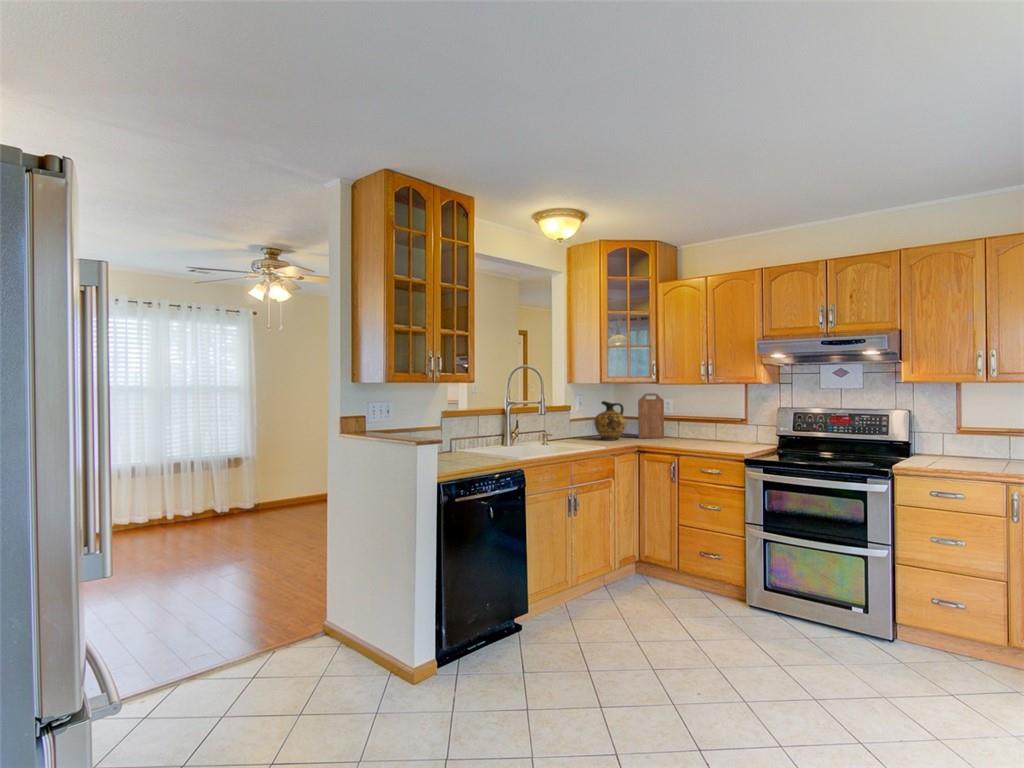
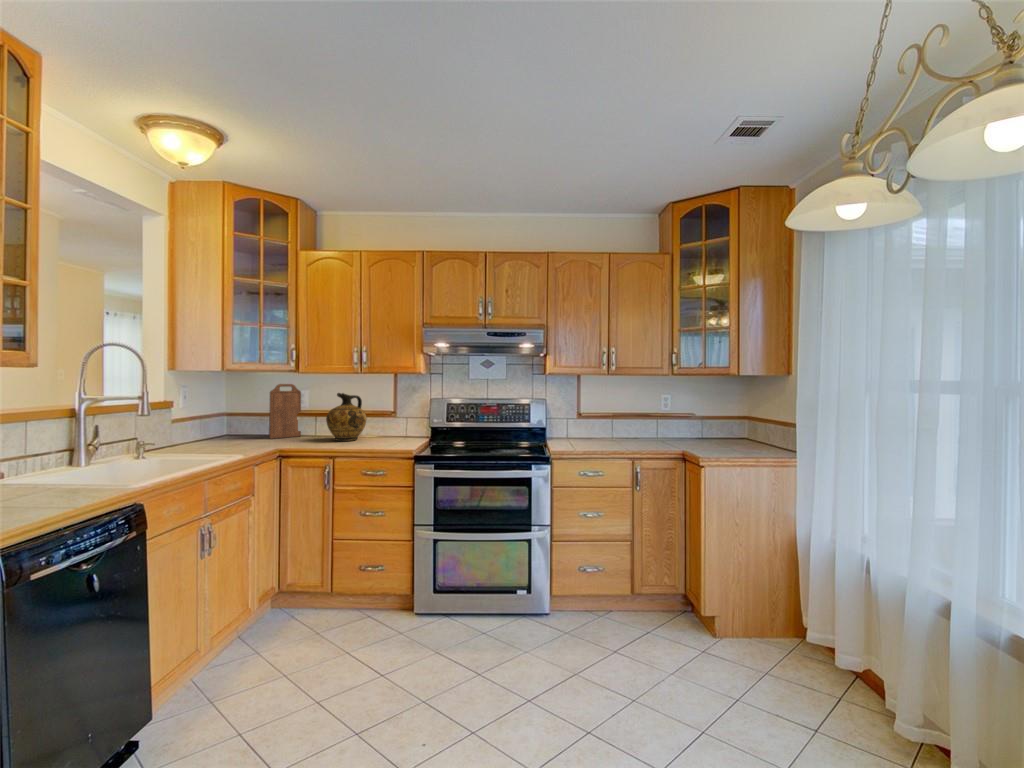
ceramic jug: present [594,401,626,440] -> present [326,393,366,441]

